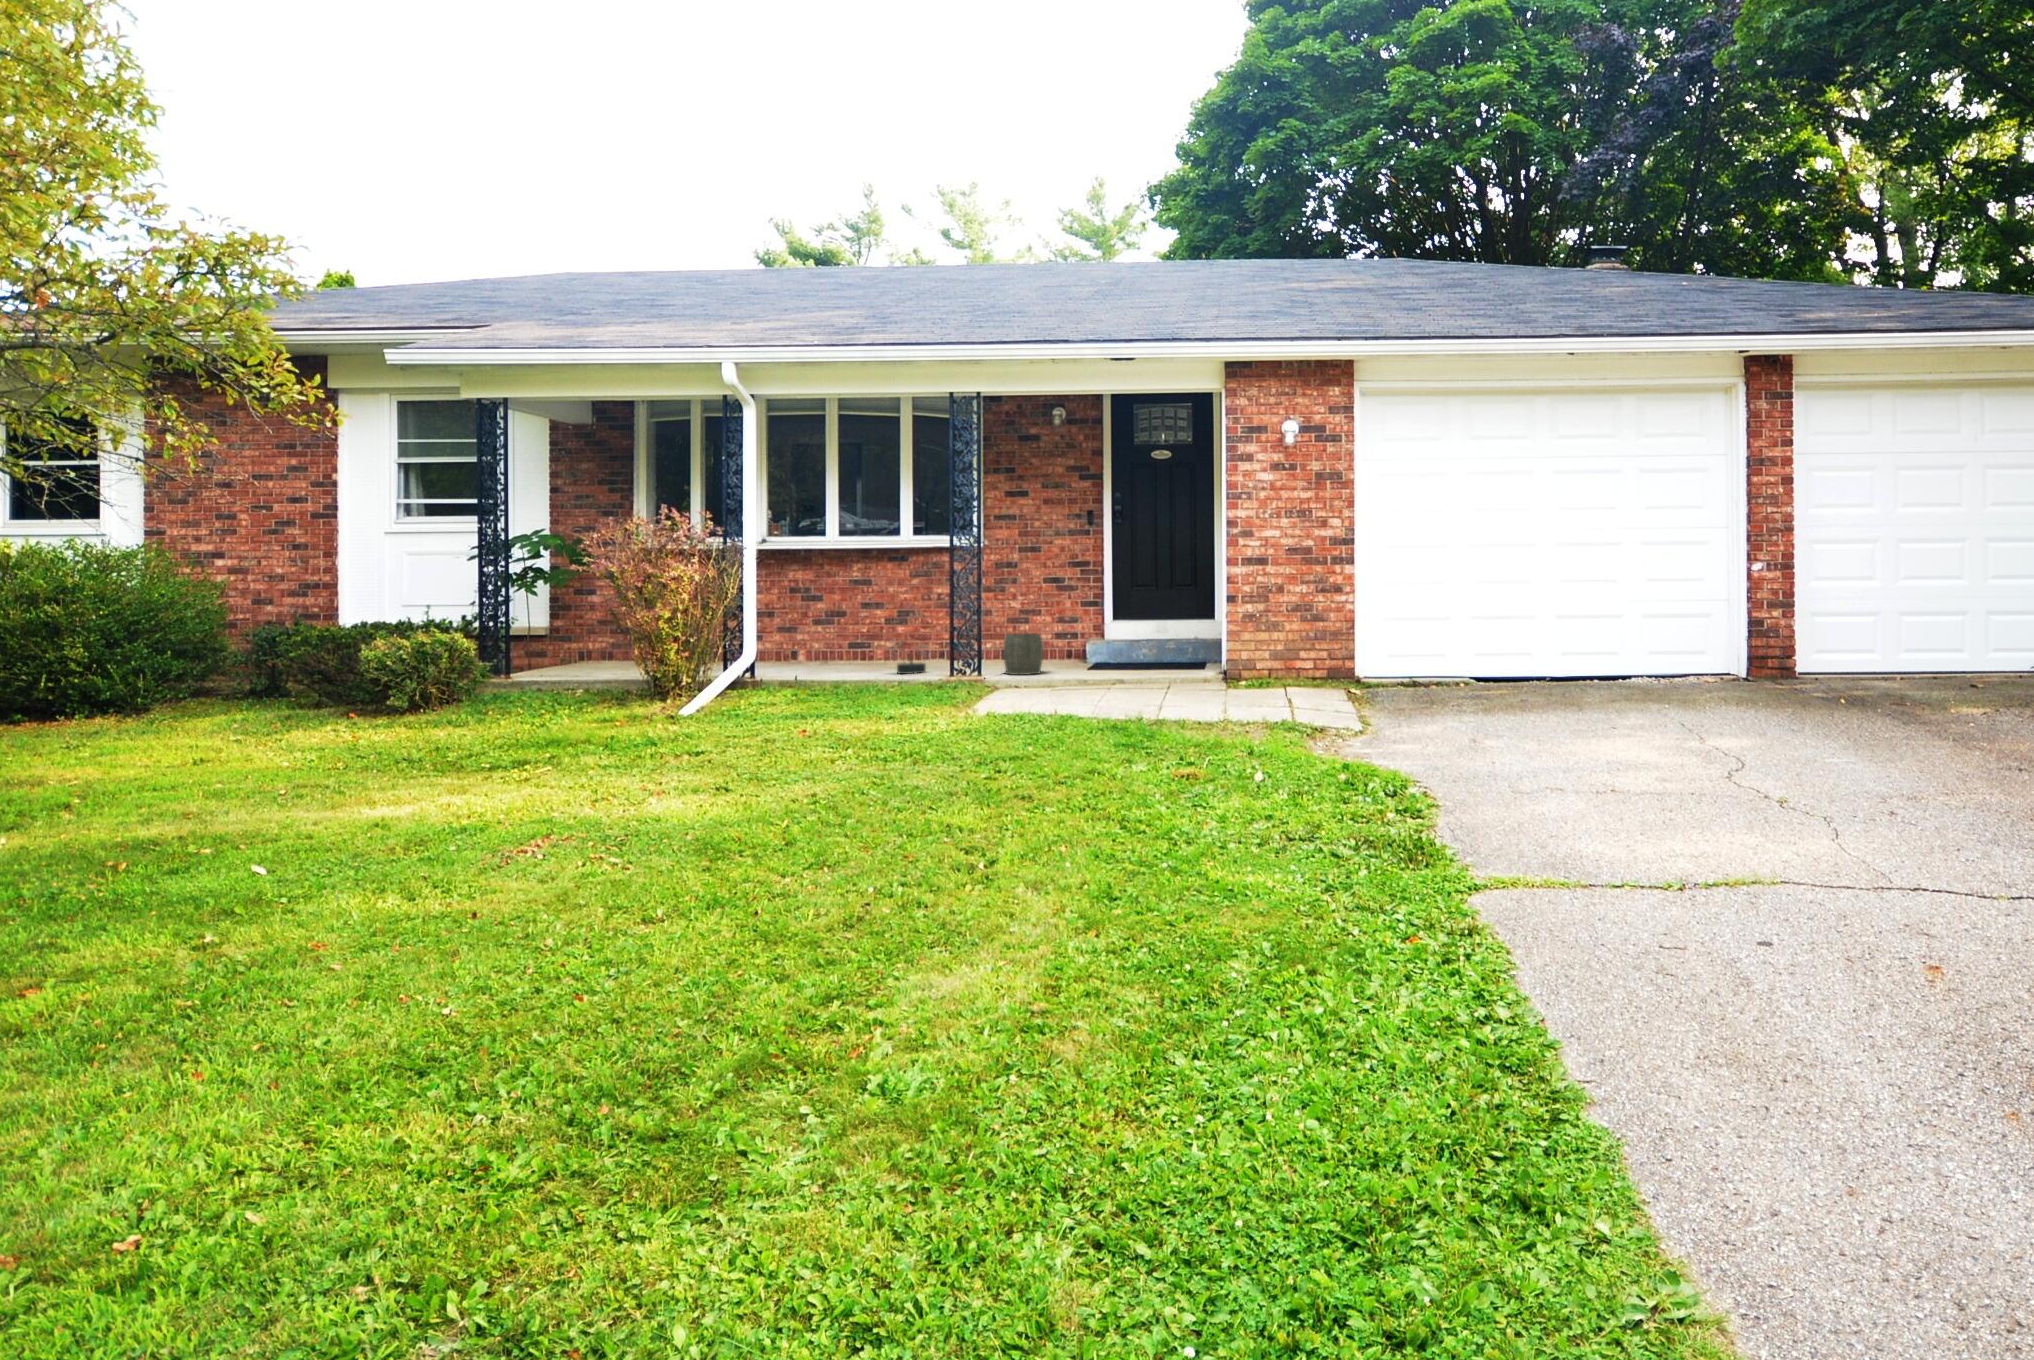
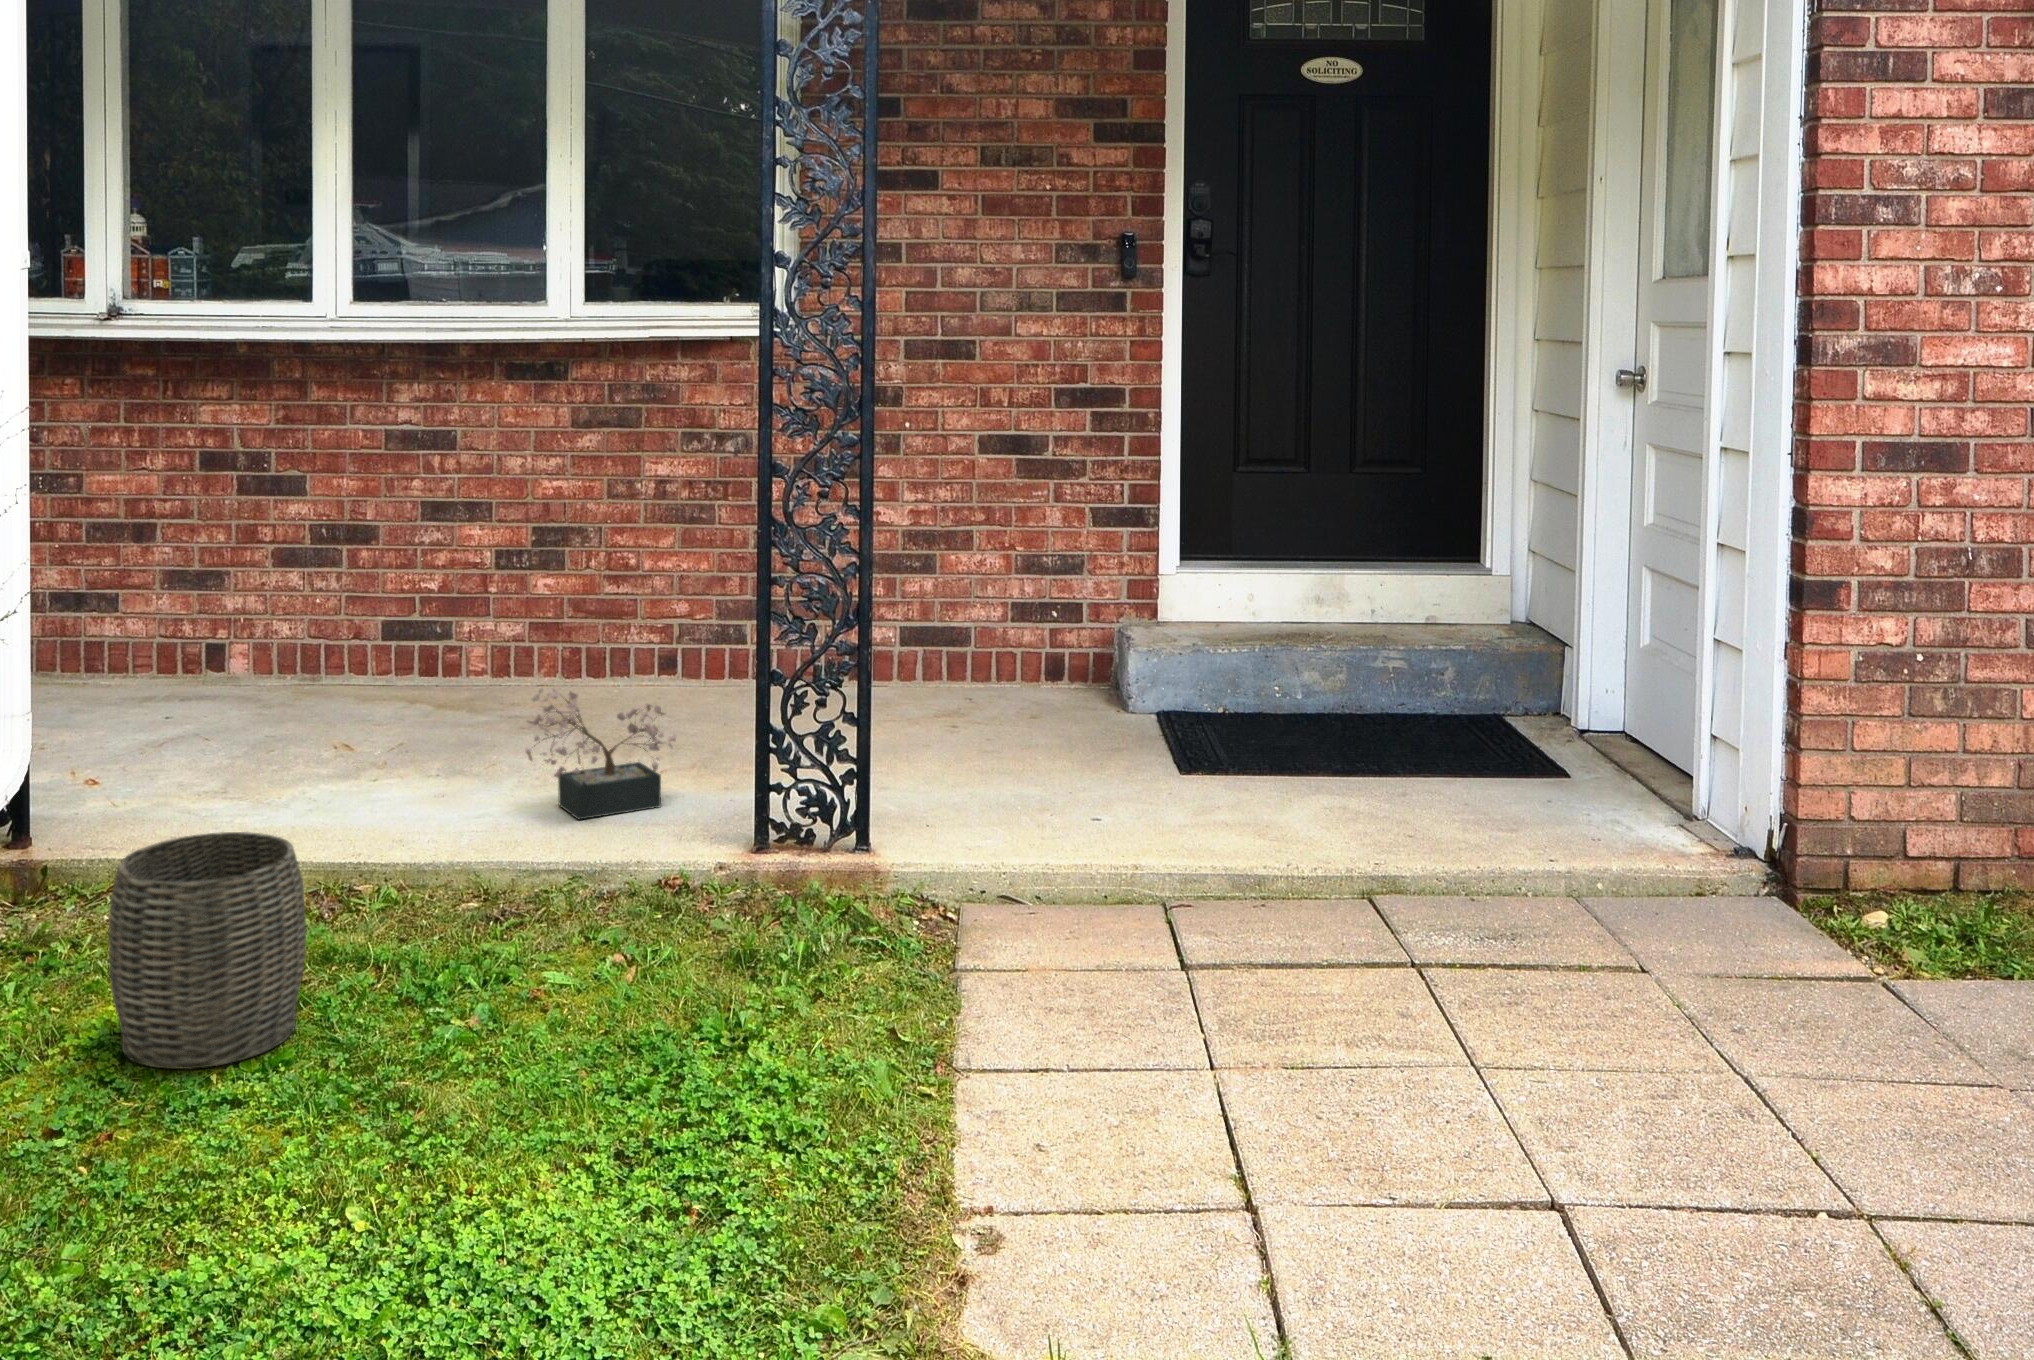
woven basket: present [1003,633,1043,675] -> present [109,832,306,1069]

